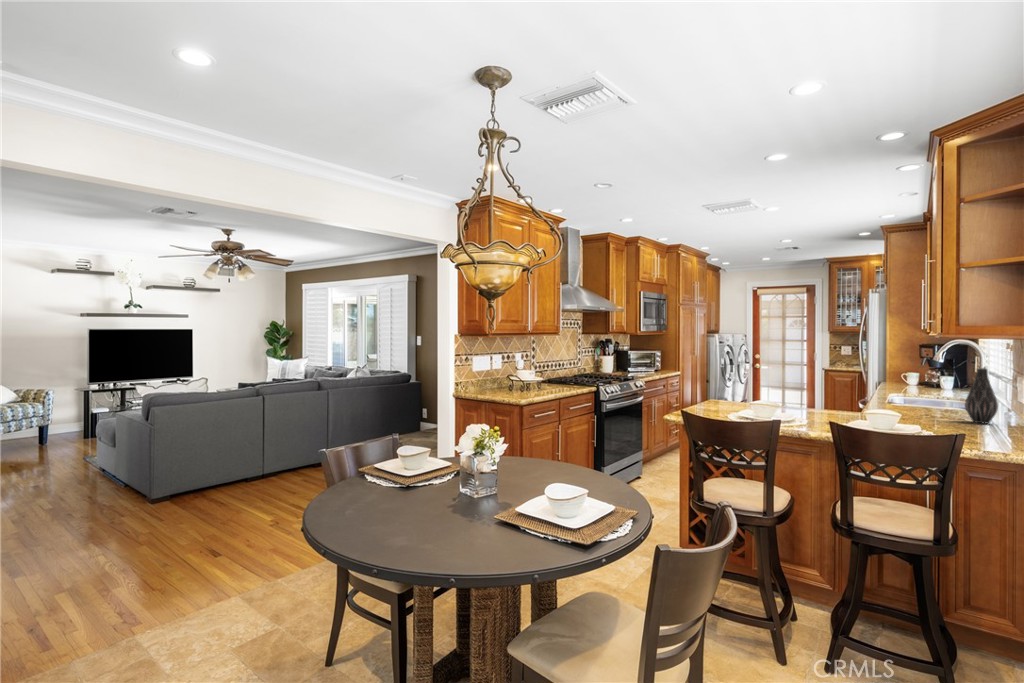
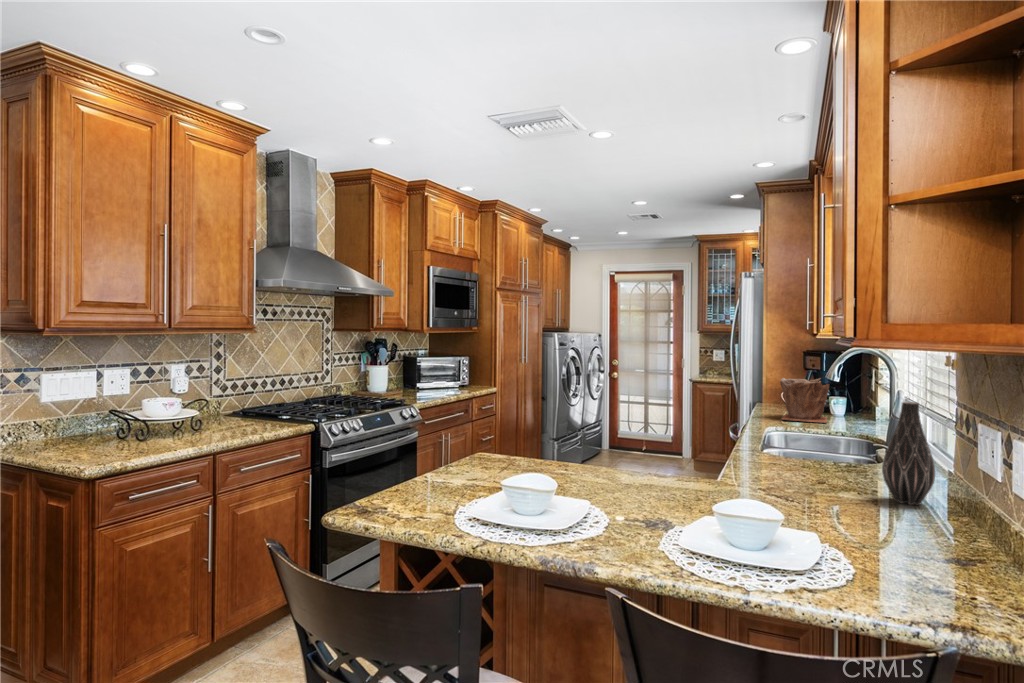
plant pot: none [901,363,940,393] -> present [780,378,830,423]

